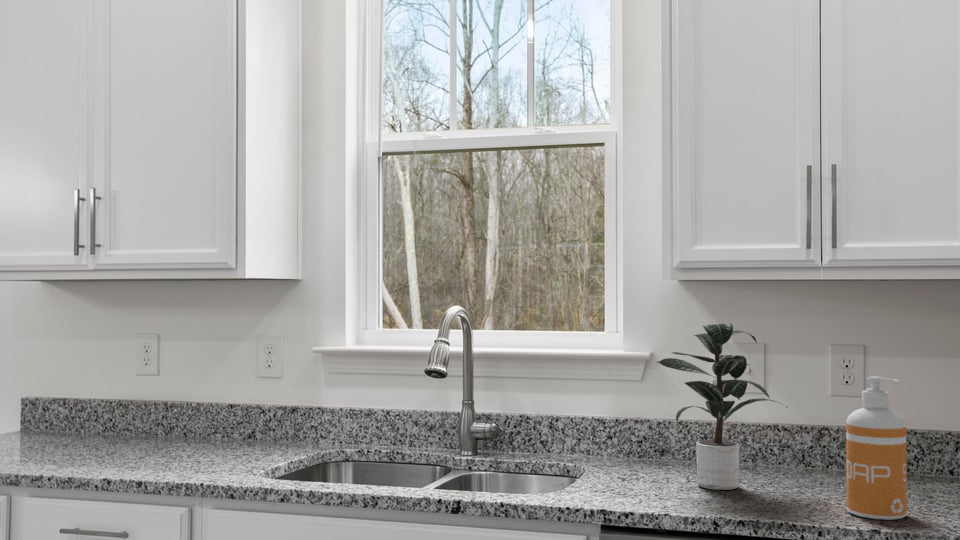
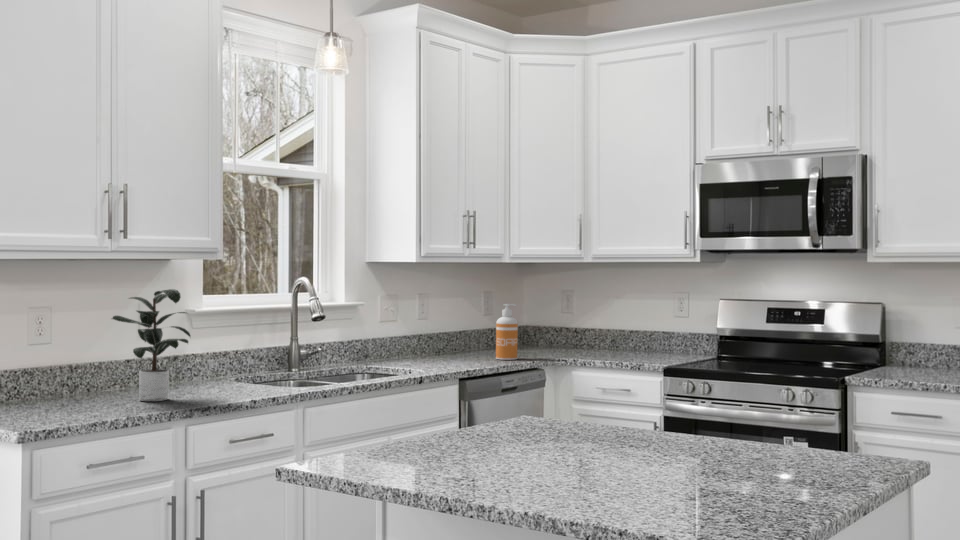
potted plant: present [657,323,788,490] -> present [112,289,190,401]

